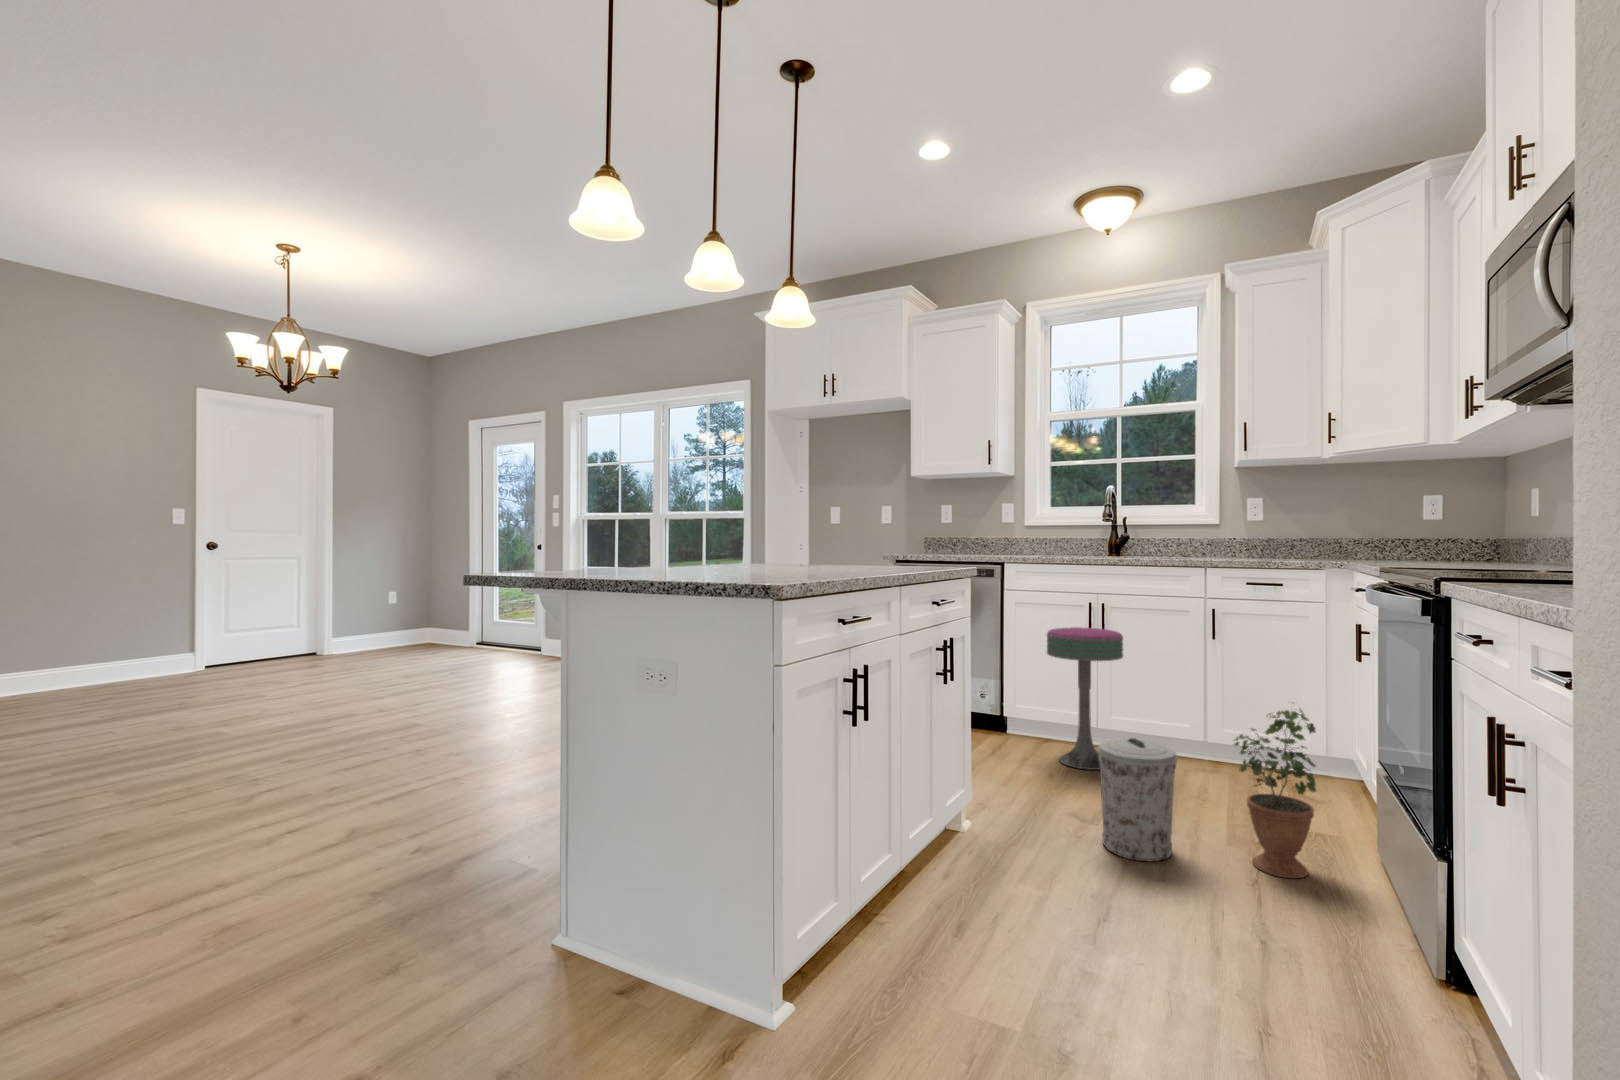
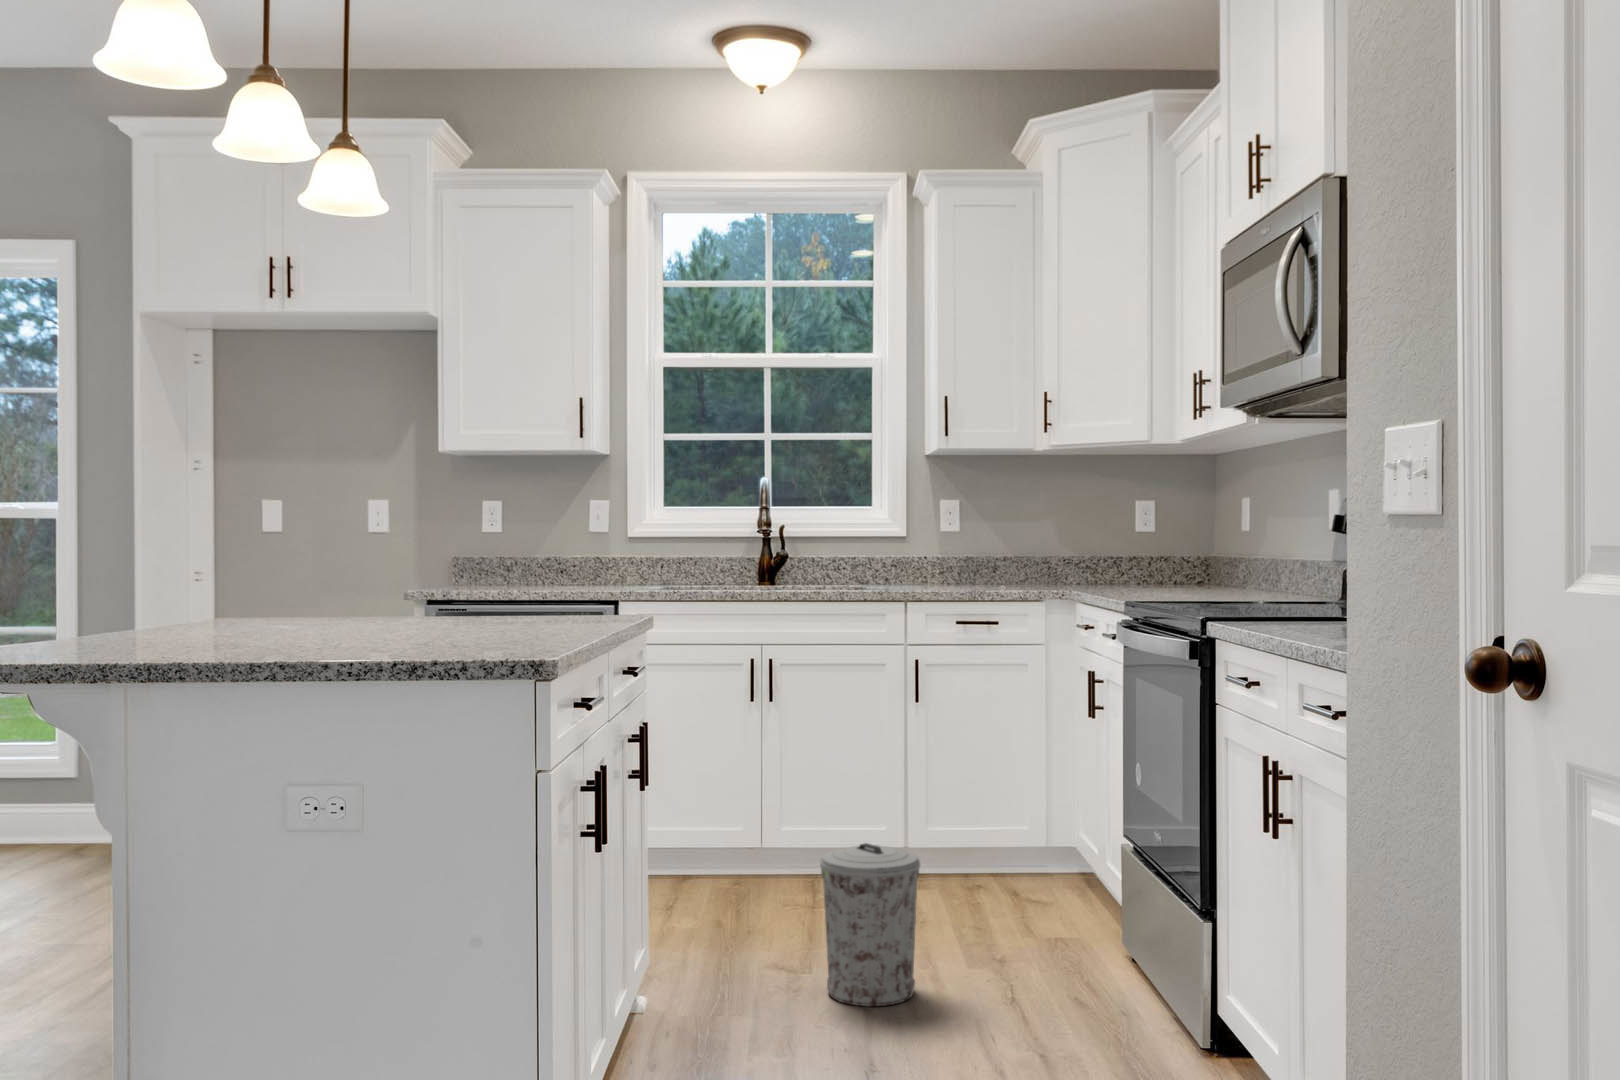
bar stool: present [1047,627,1123,770] -> none [698,697,806,908]
potted plant: present [1234,710,1316,878] -> none [980,774,1072,993]

